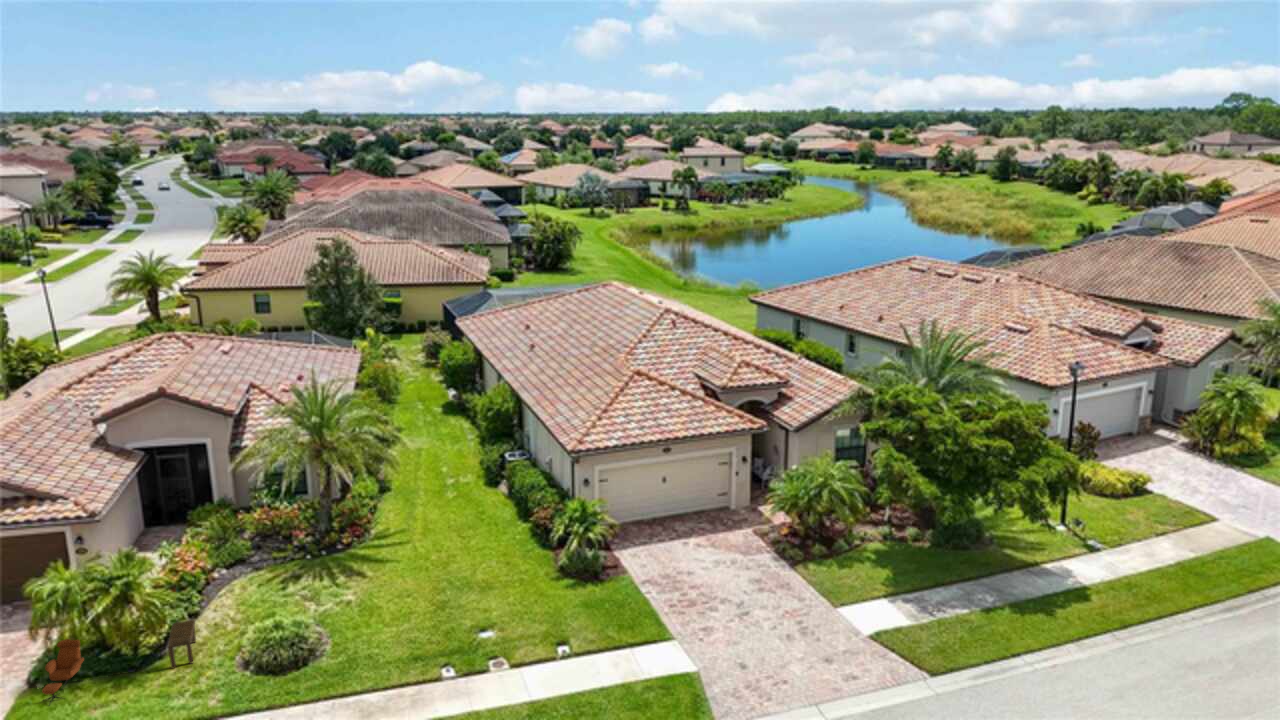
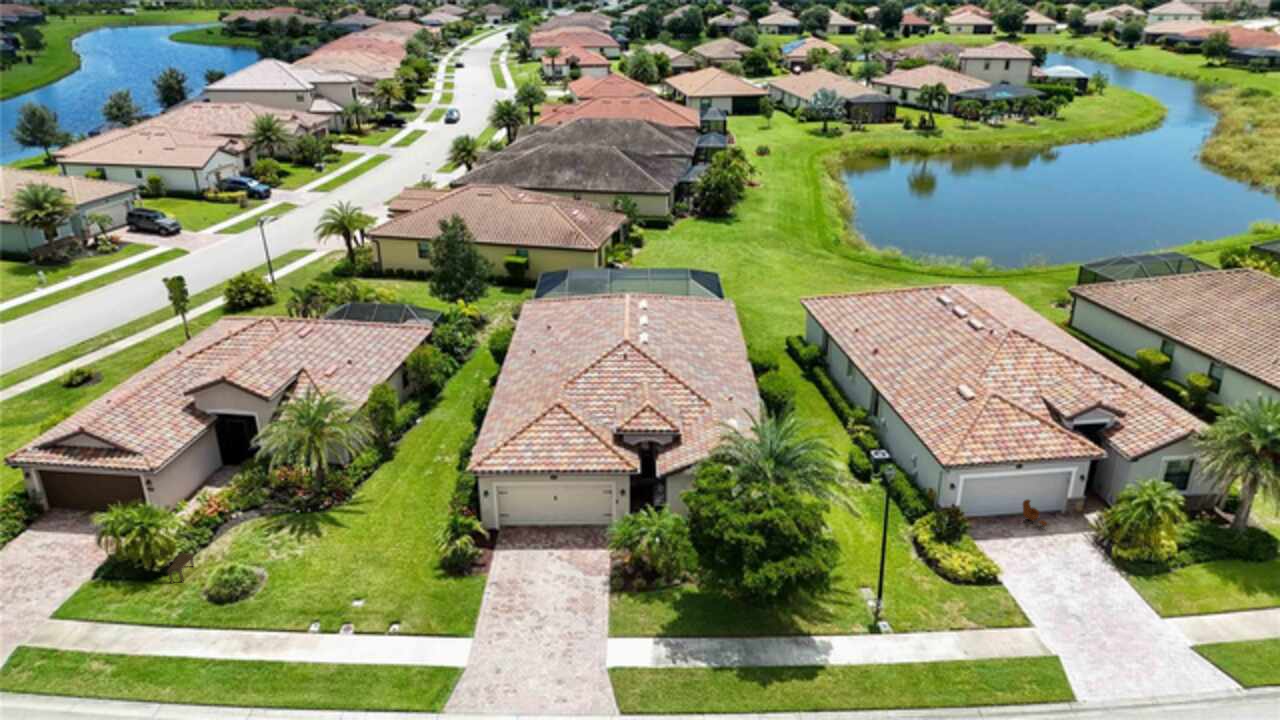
lounge chair: present [42,639,84,701] -> present [1023,500,1047,528]

